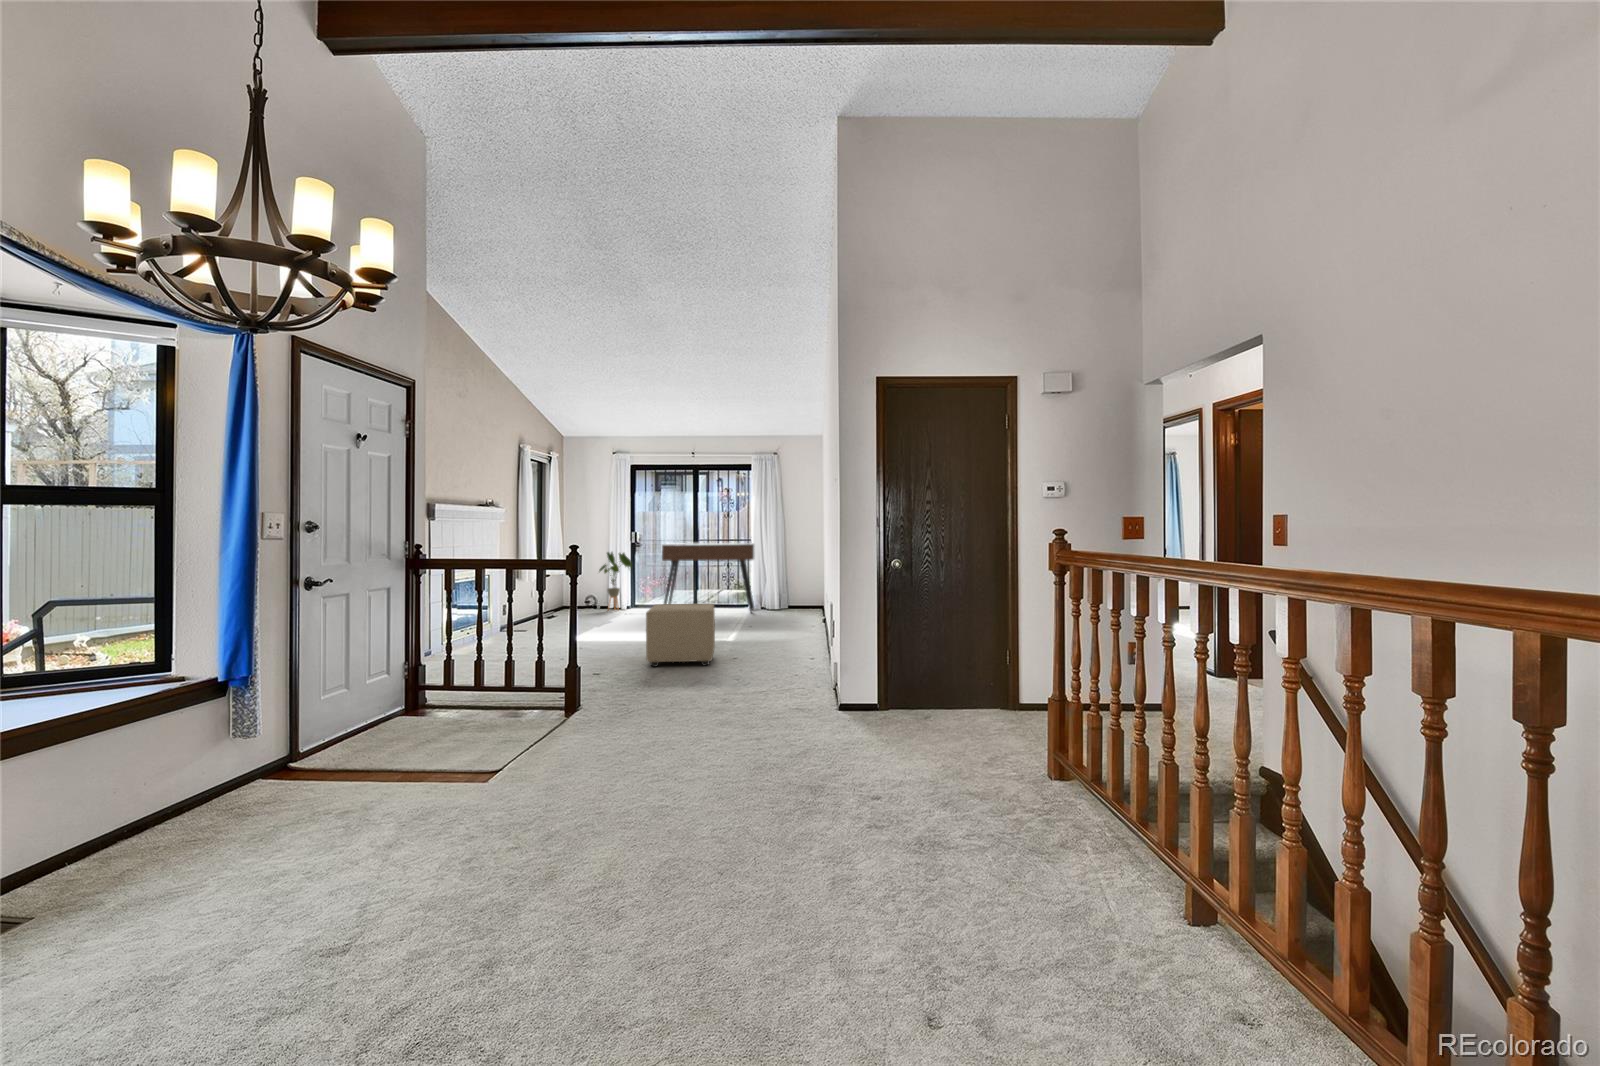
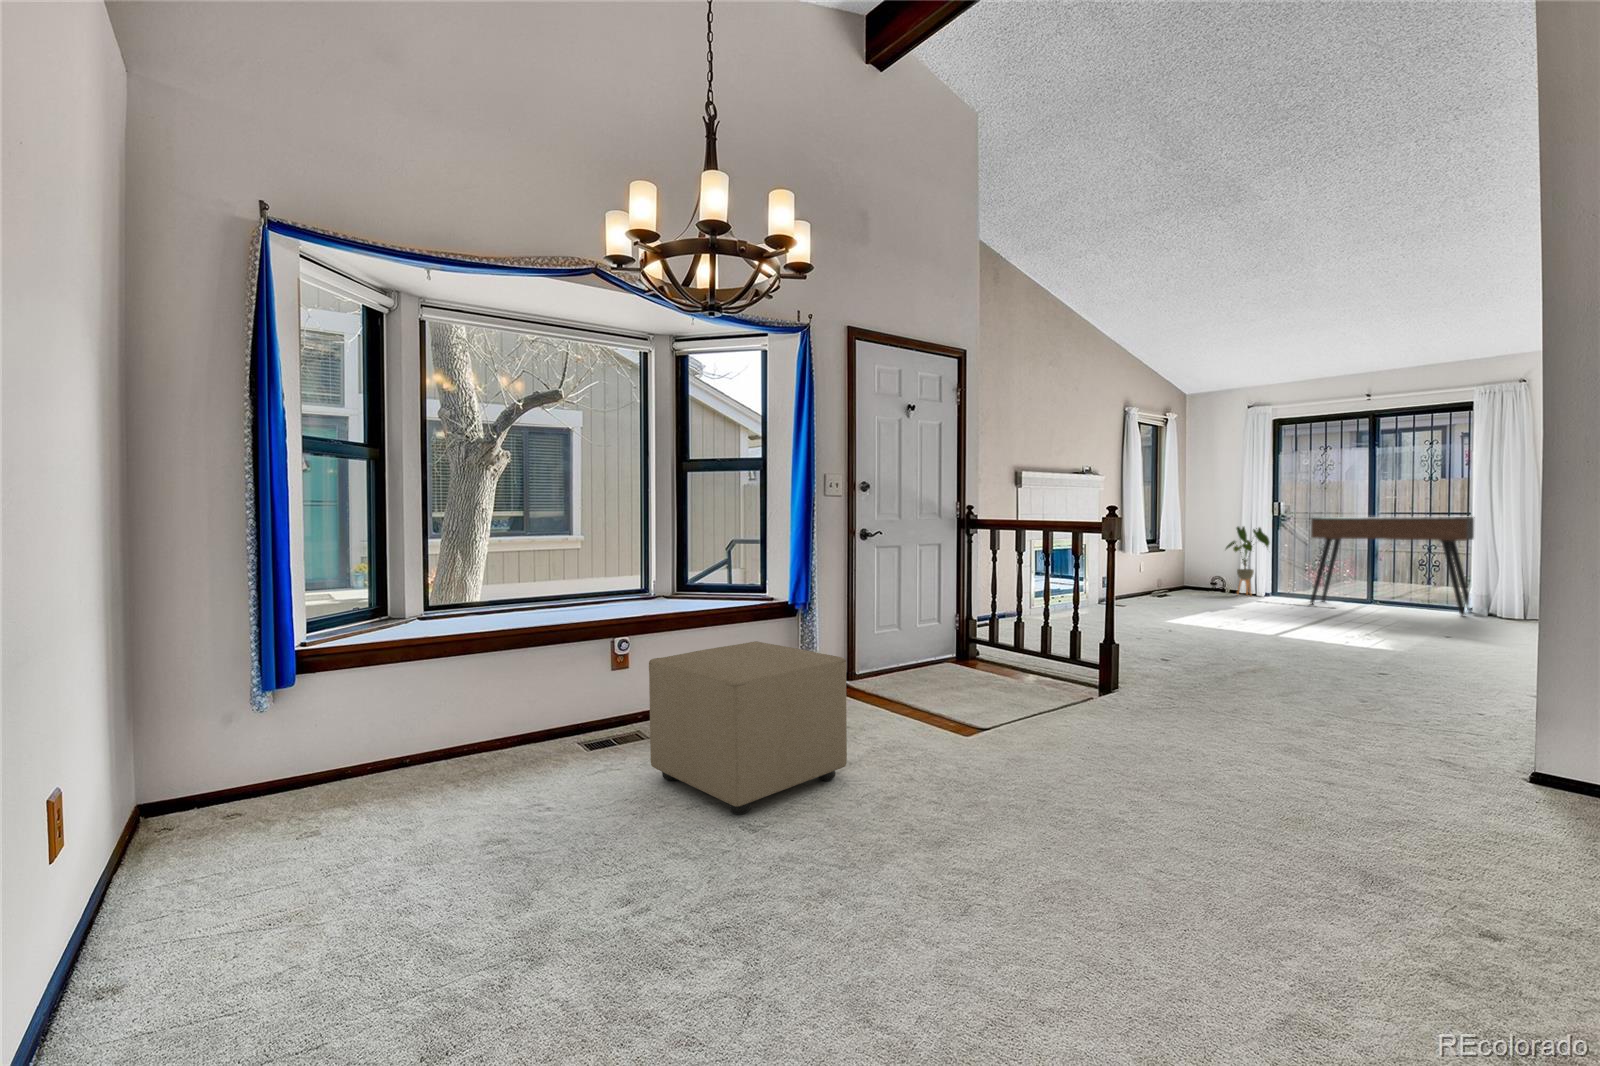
ottoman: present [646,604,715,667] -> present [649,641,847,814]

